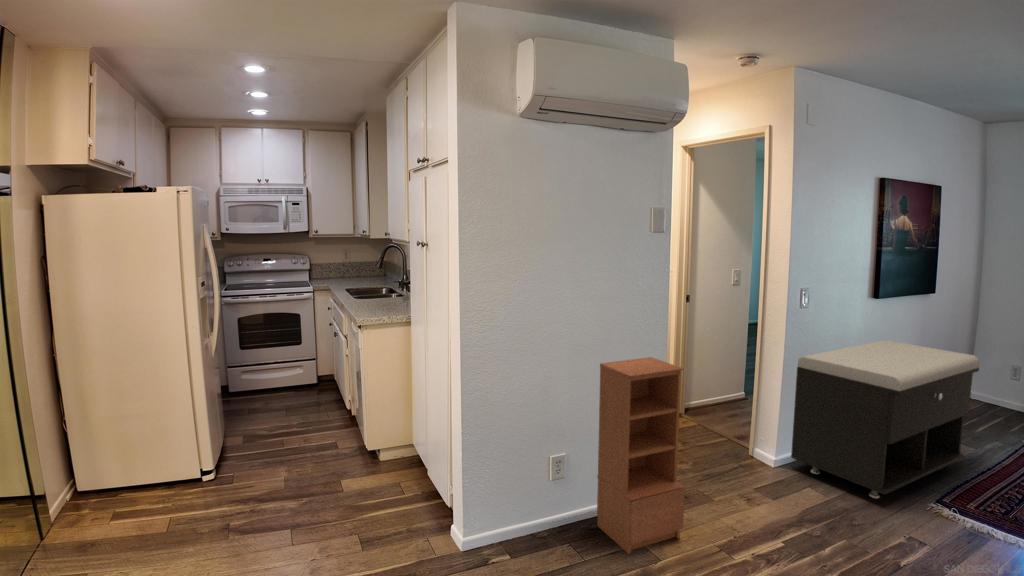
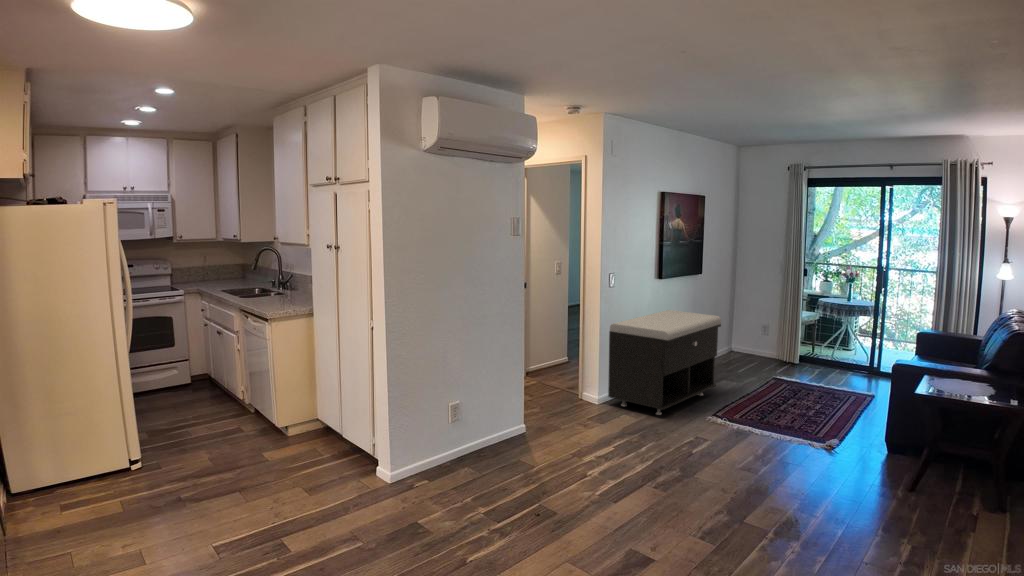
bookcase: present [597,357,685,553] -> none [480,328,539,458]

